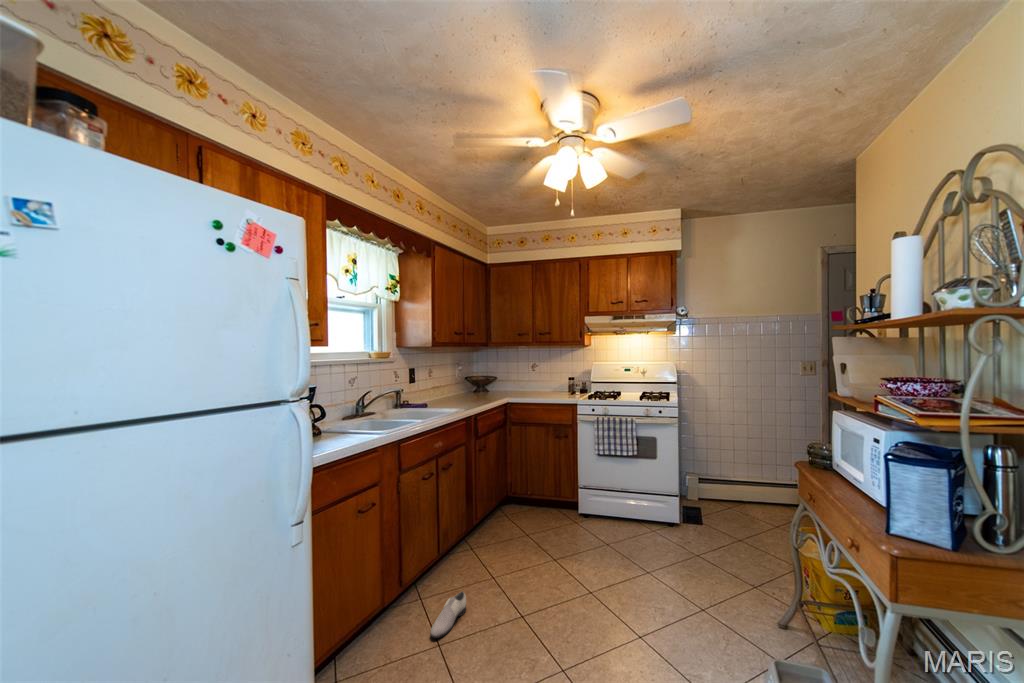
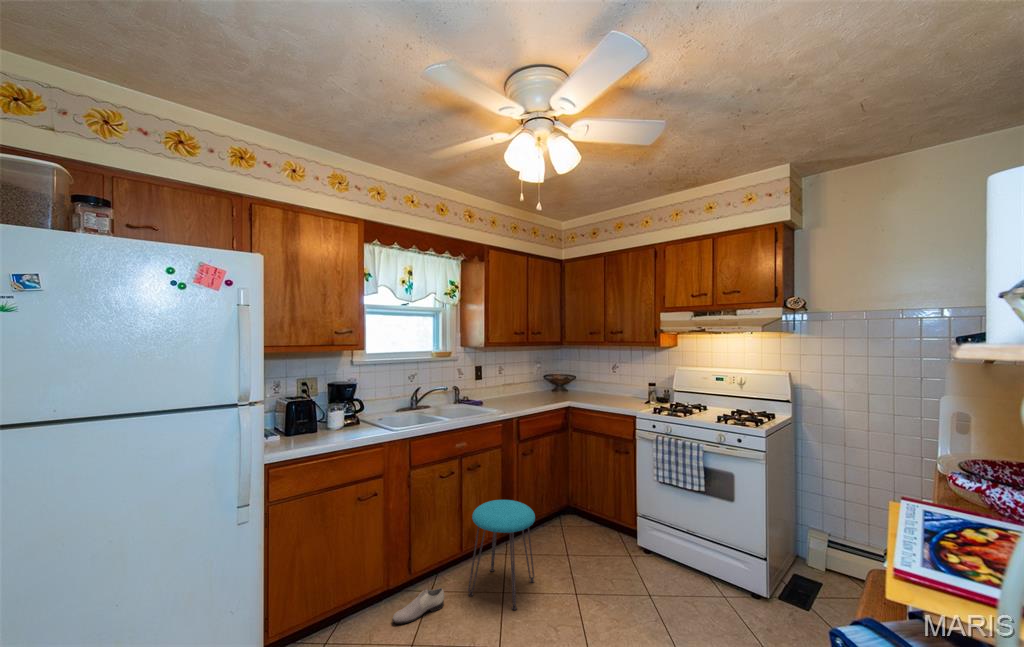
stool: none [472,494,533,592] -> present [468,500,535,610]

